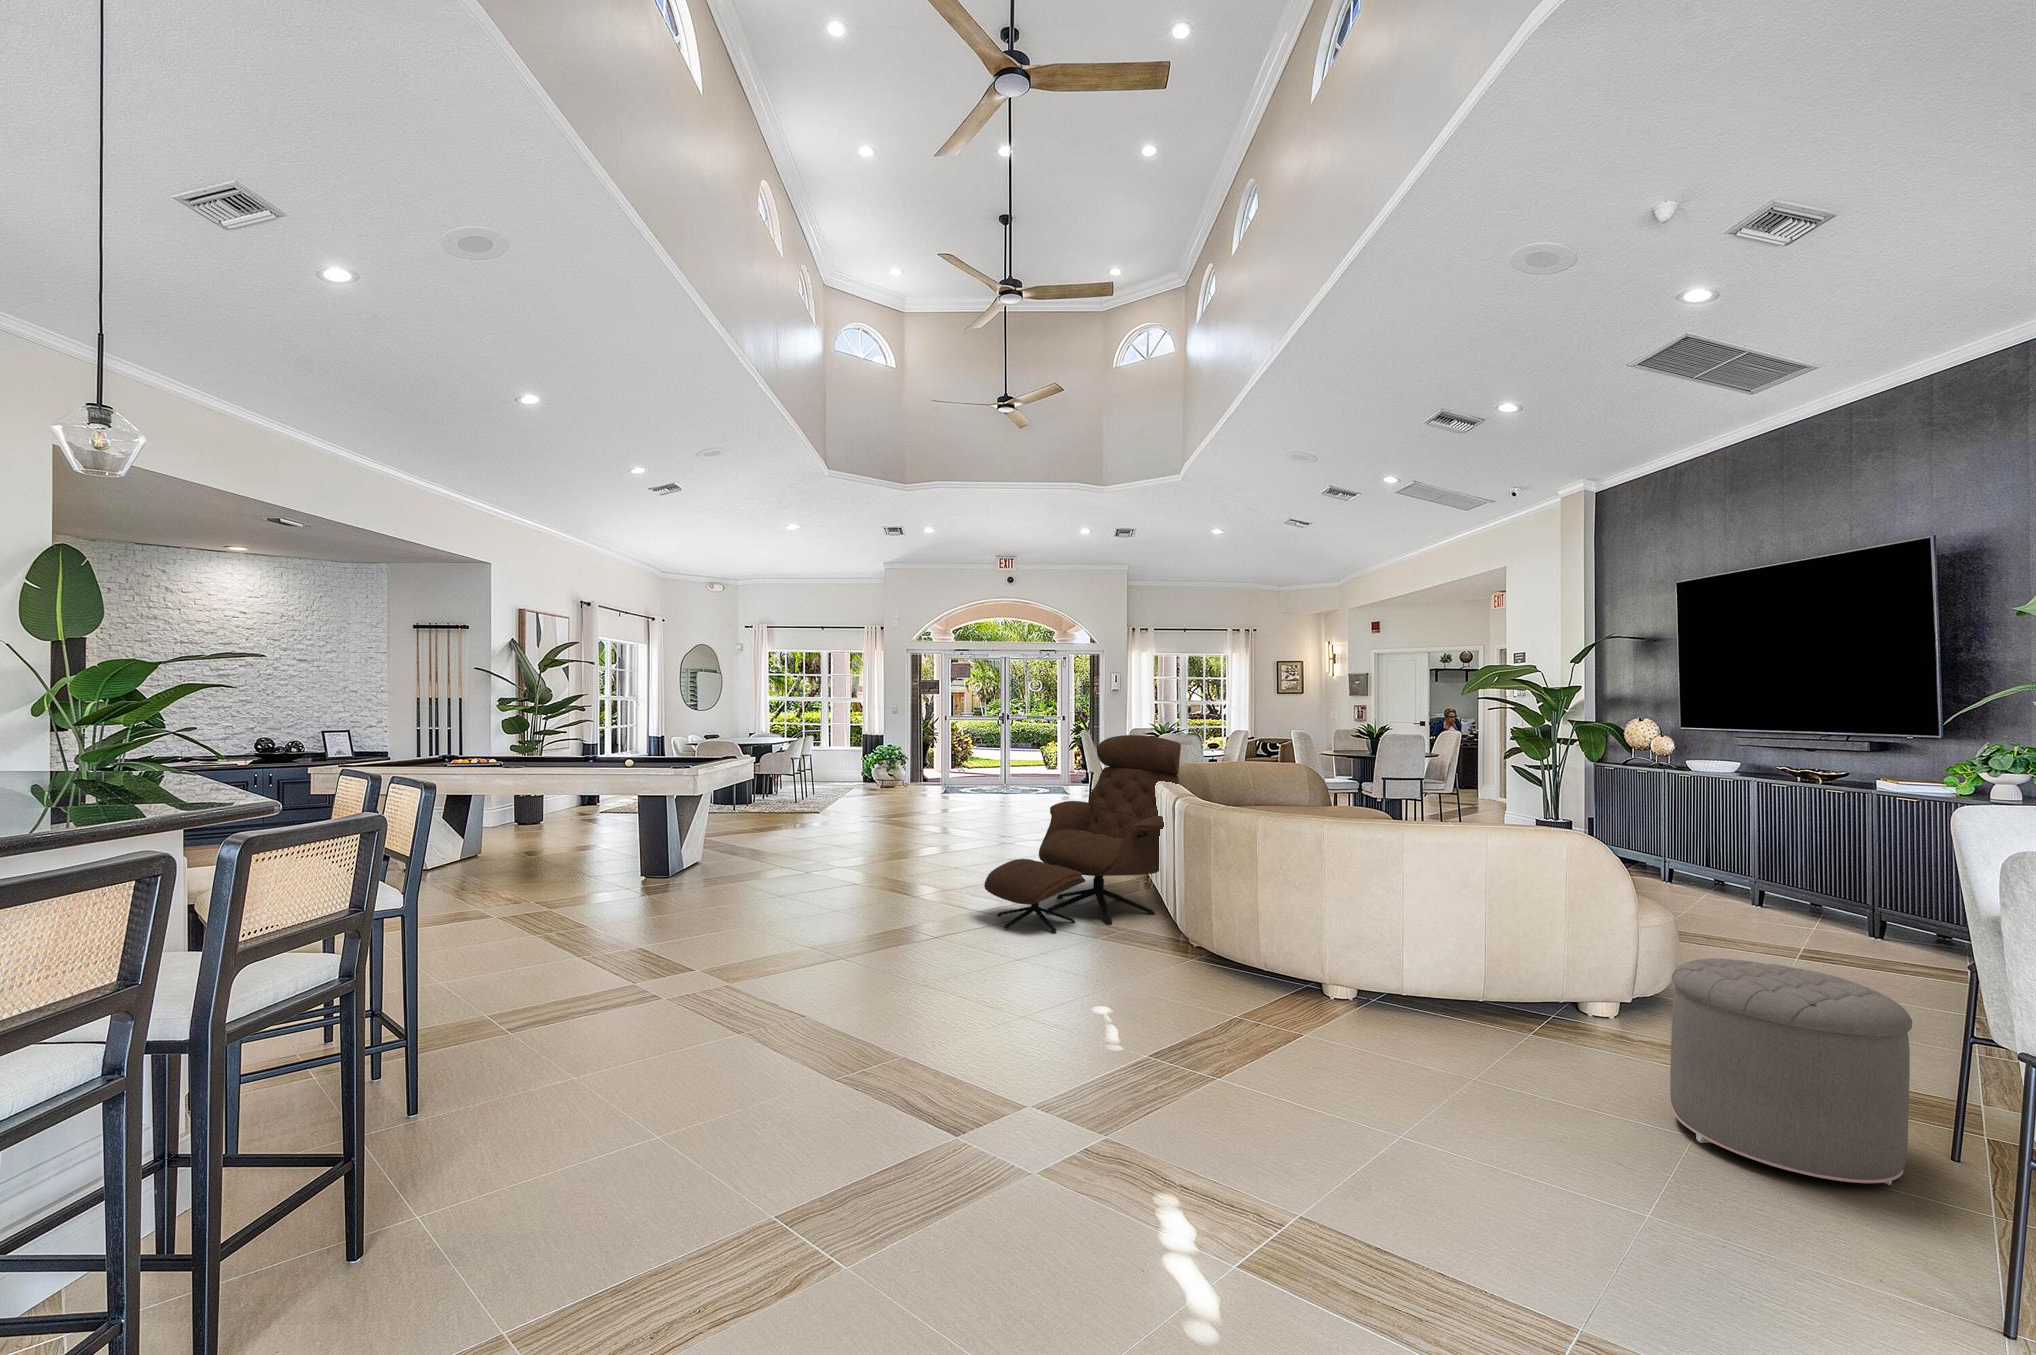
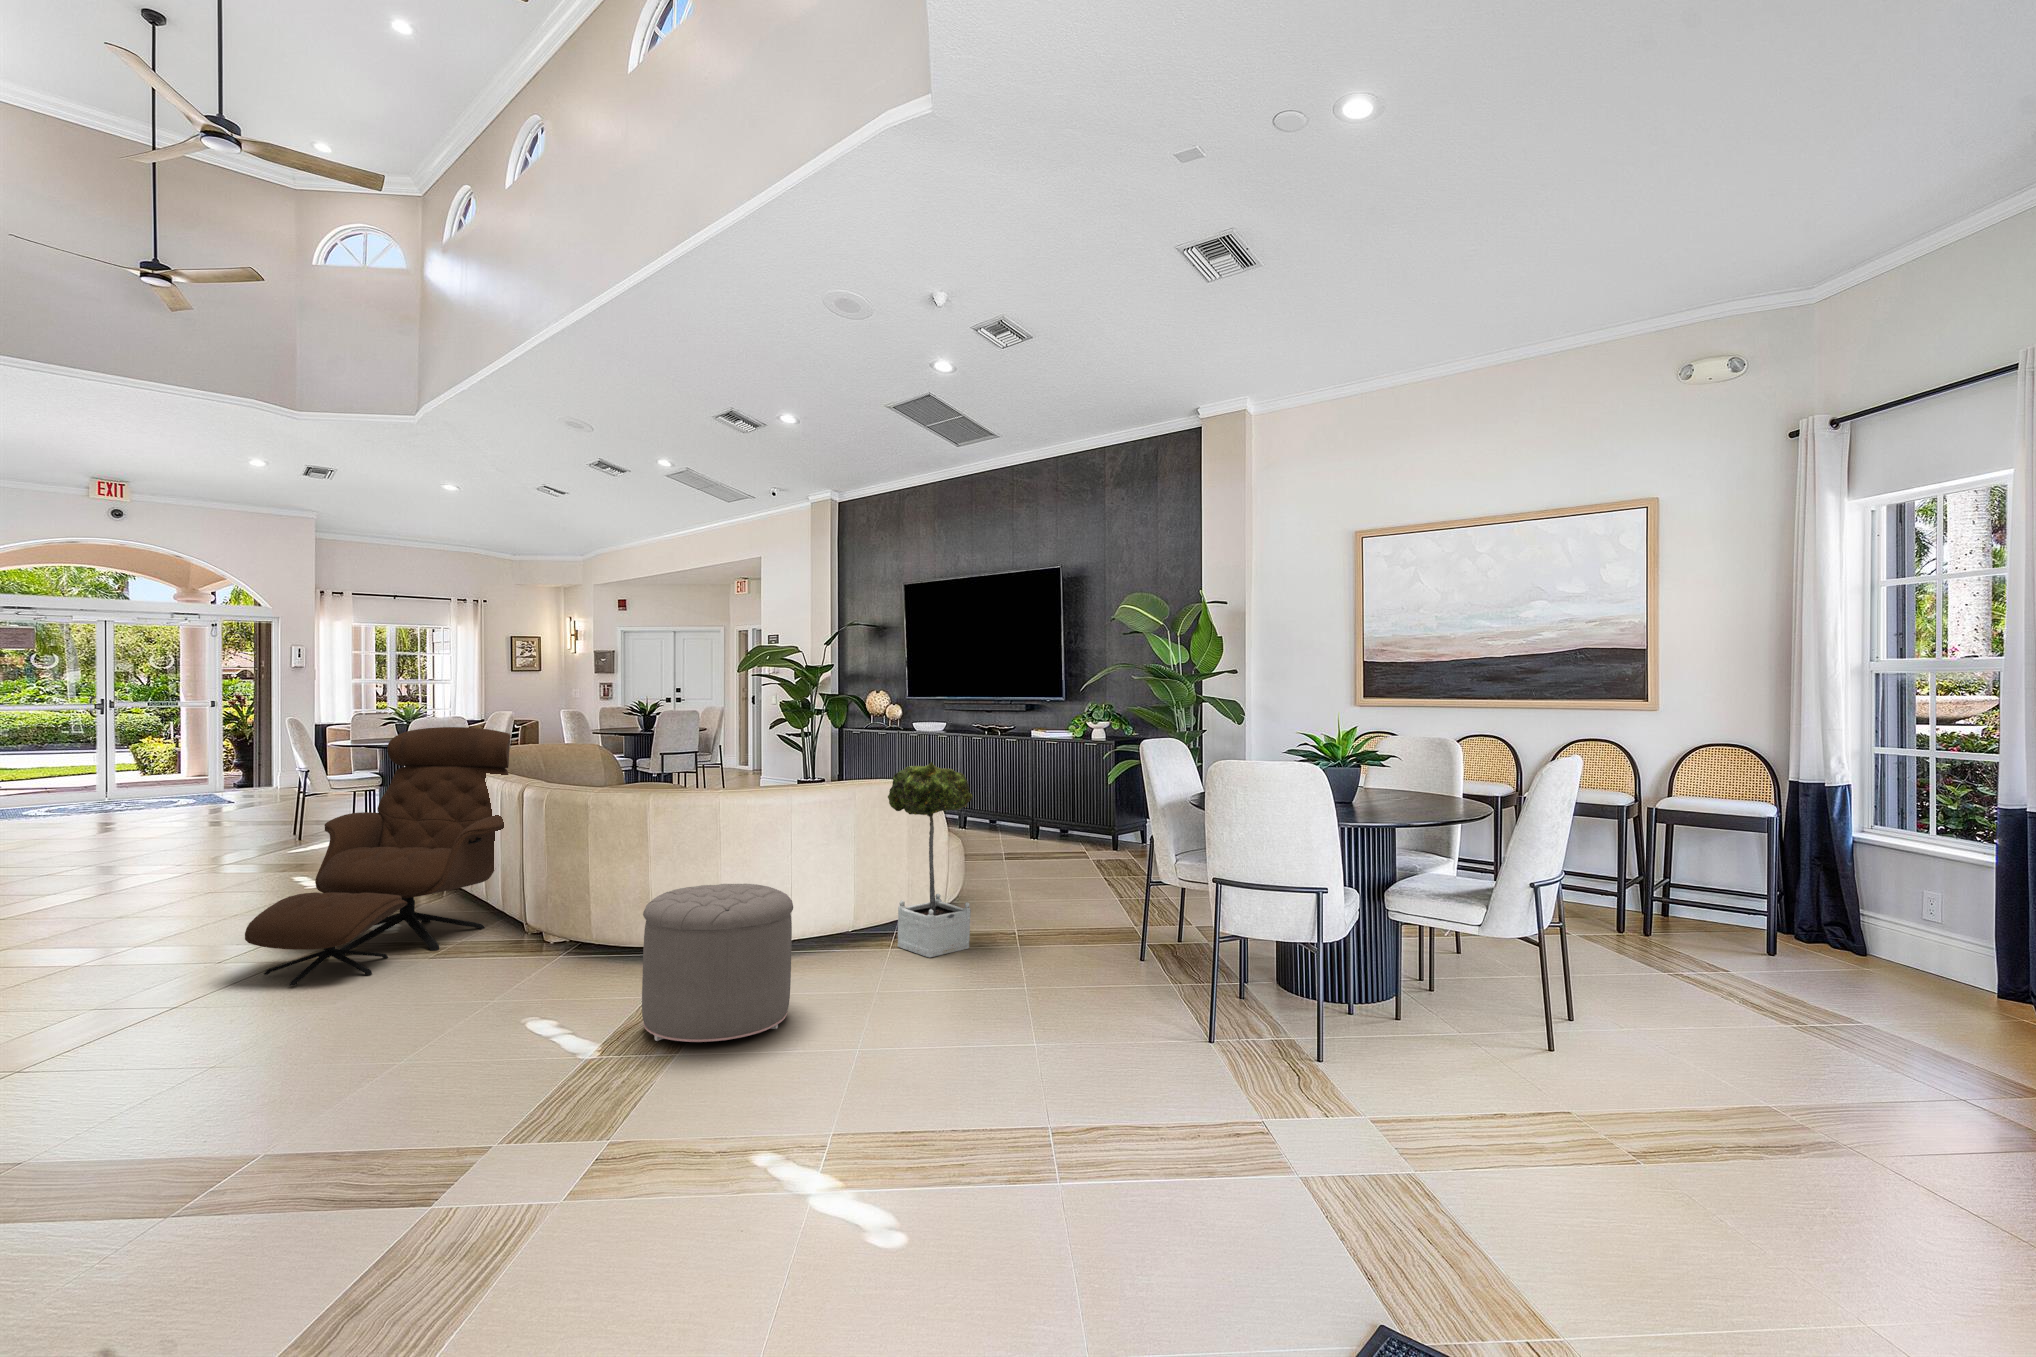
potted tree: none [1532,807,1659,1069] -> present [888,762,973,957]
ottoman: present [1670,958,1912,1185] -> present [642,884,793,1042]

